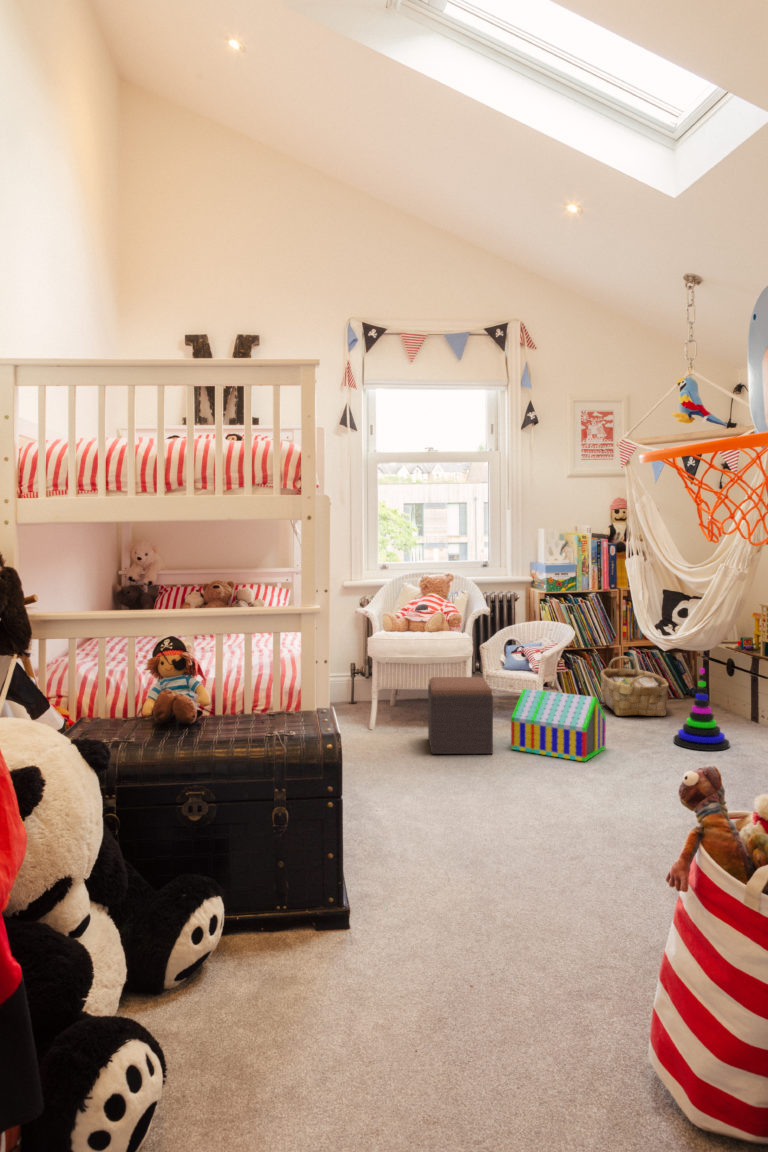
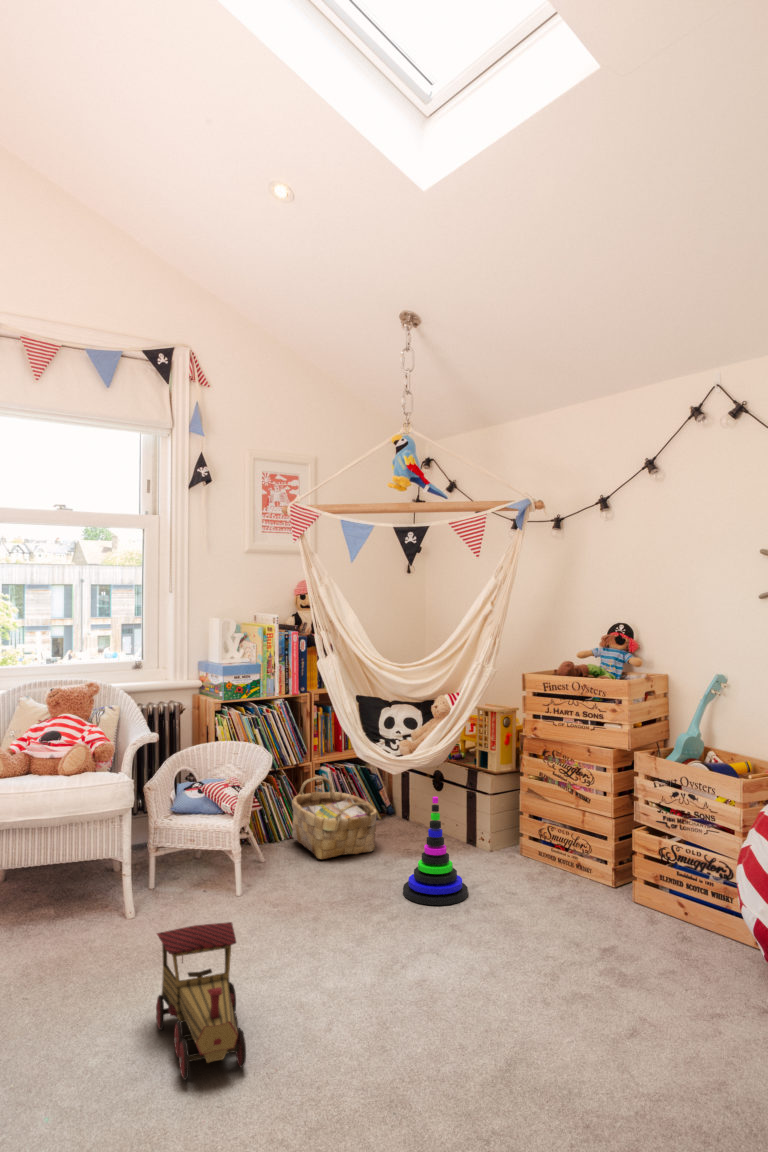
footstool: present [428,677,493,754] -> none [65,842,178,989]
toy house: present [511,689,606,761] -> none [202,853,329,957]
toy train: none [472,720,521,797] -> present [156,922,246,1080]

